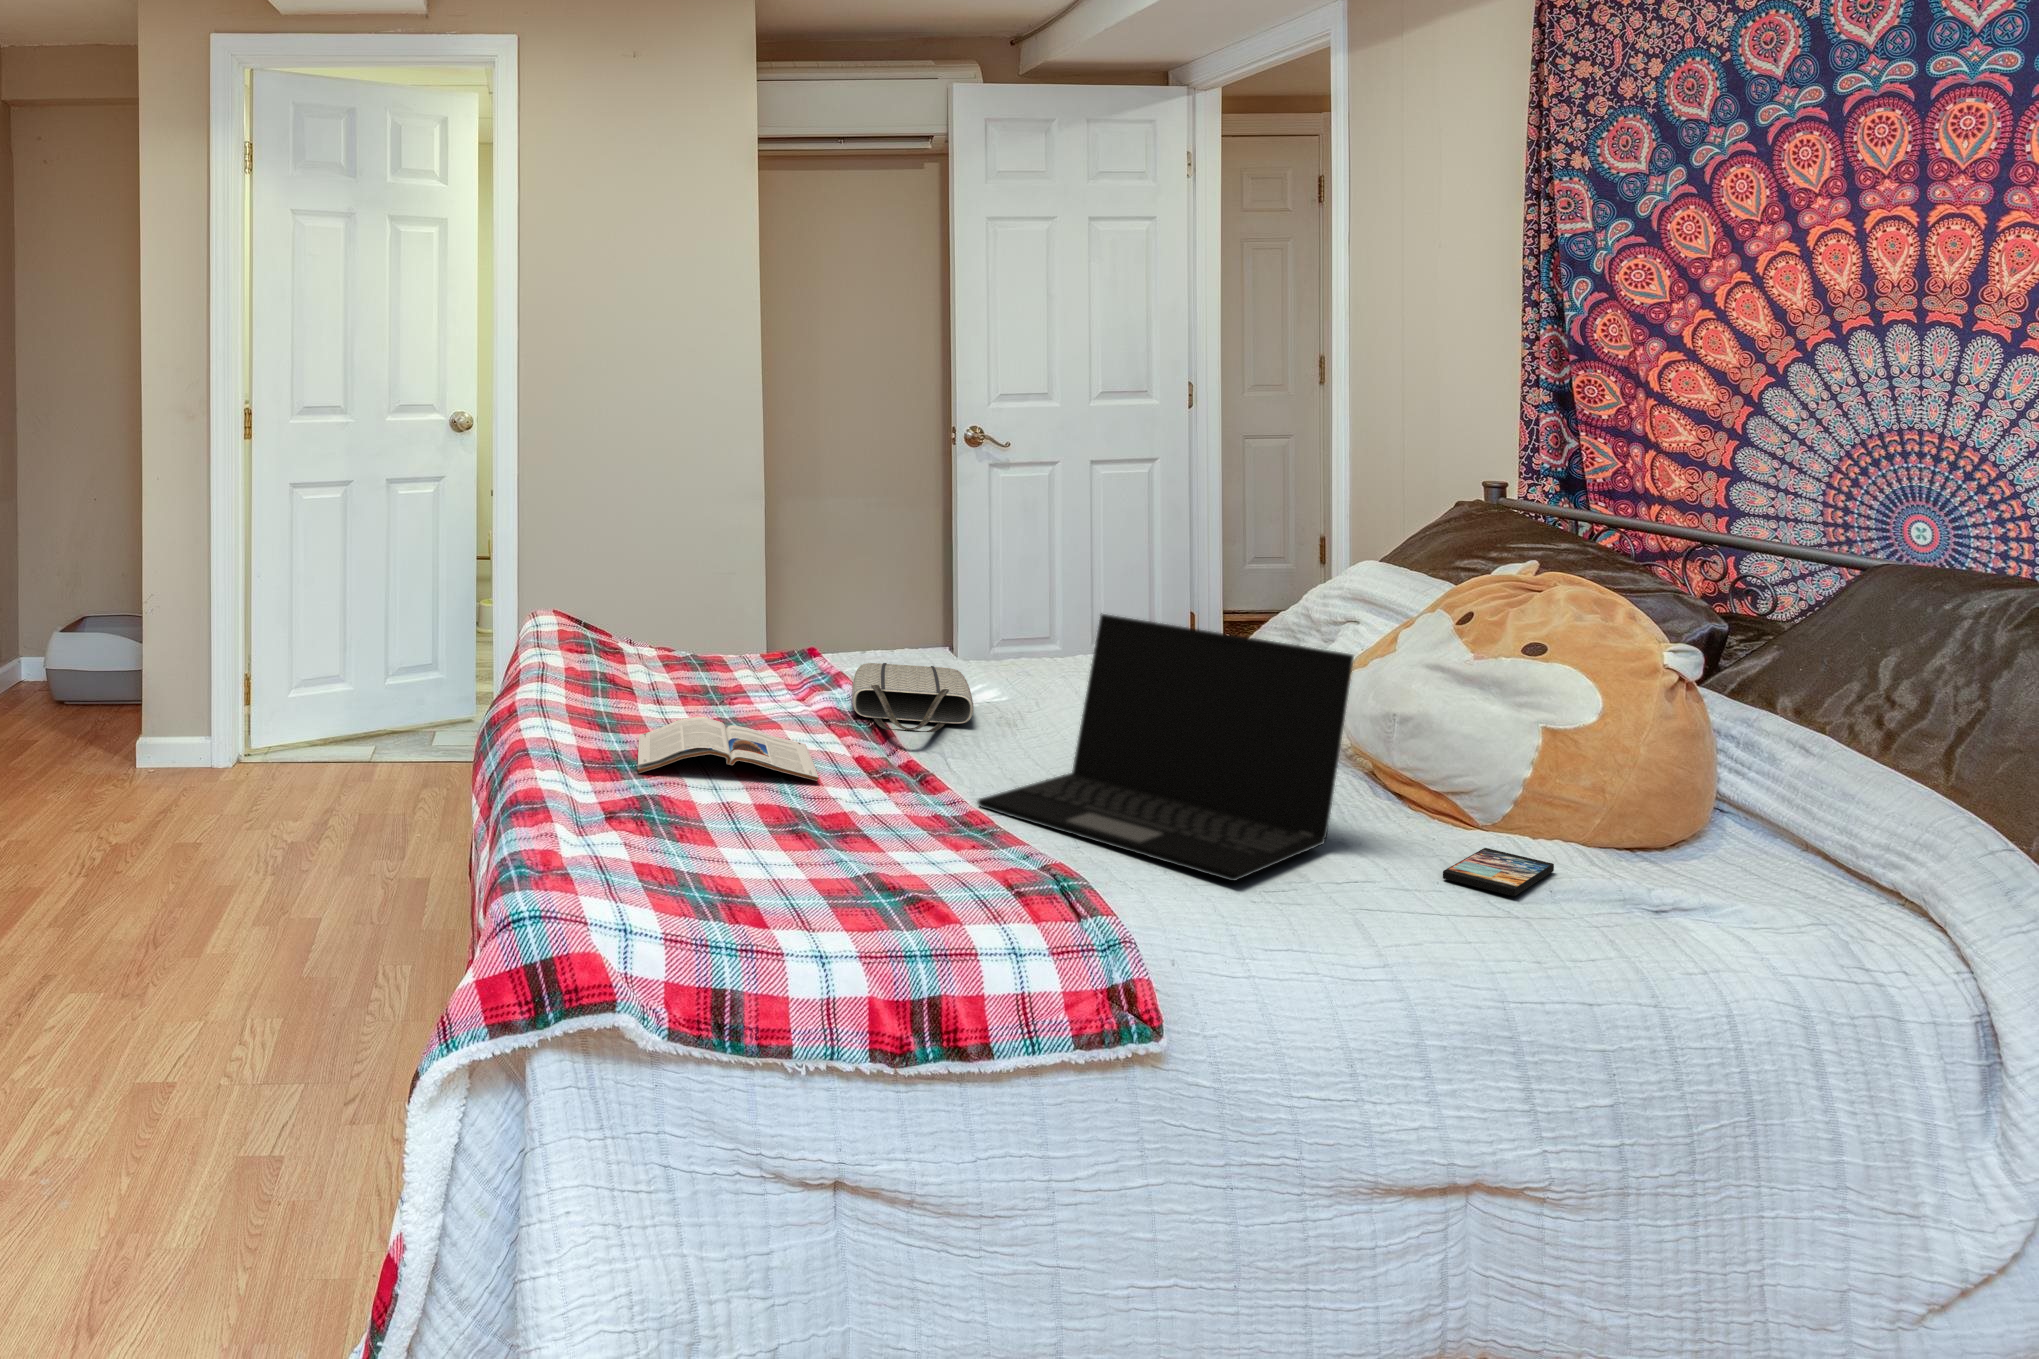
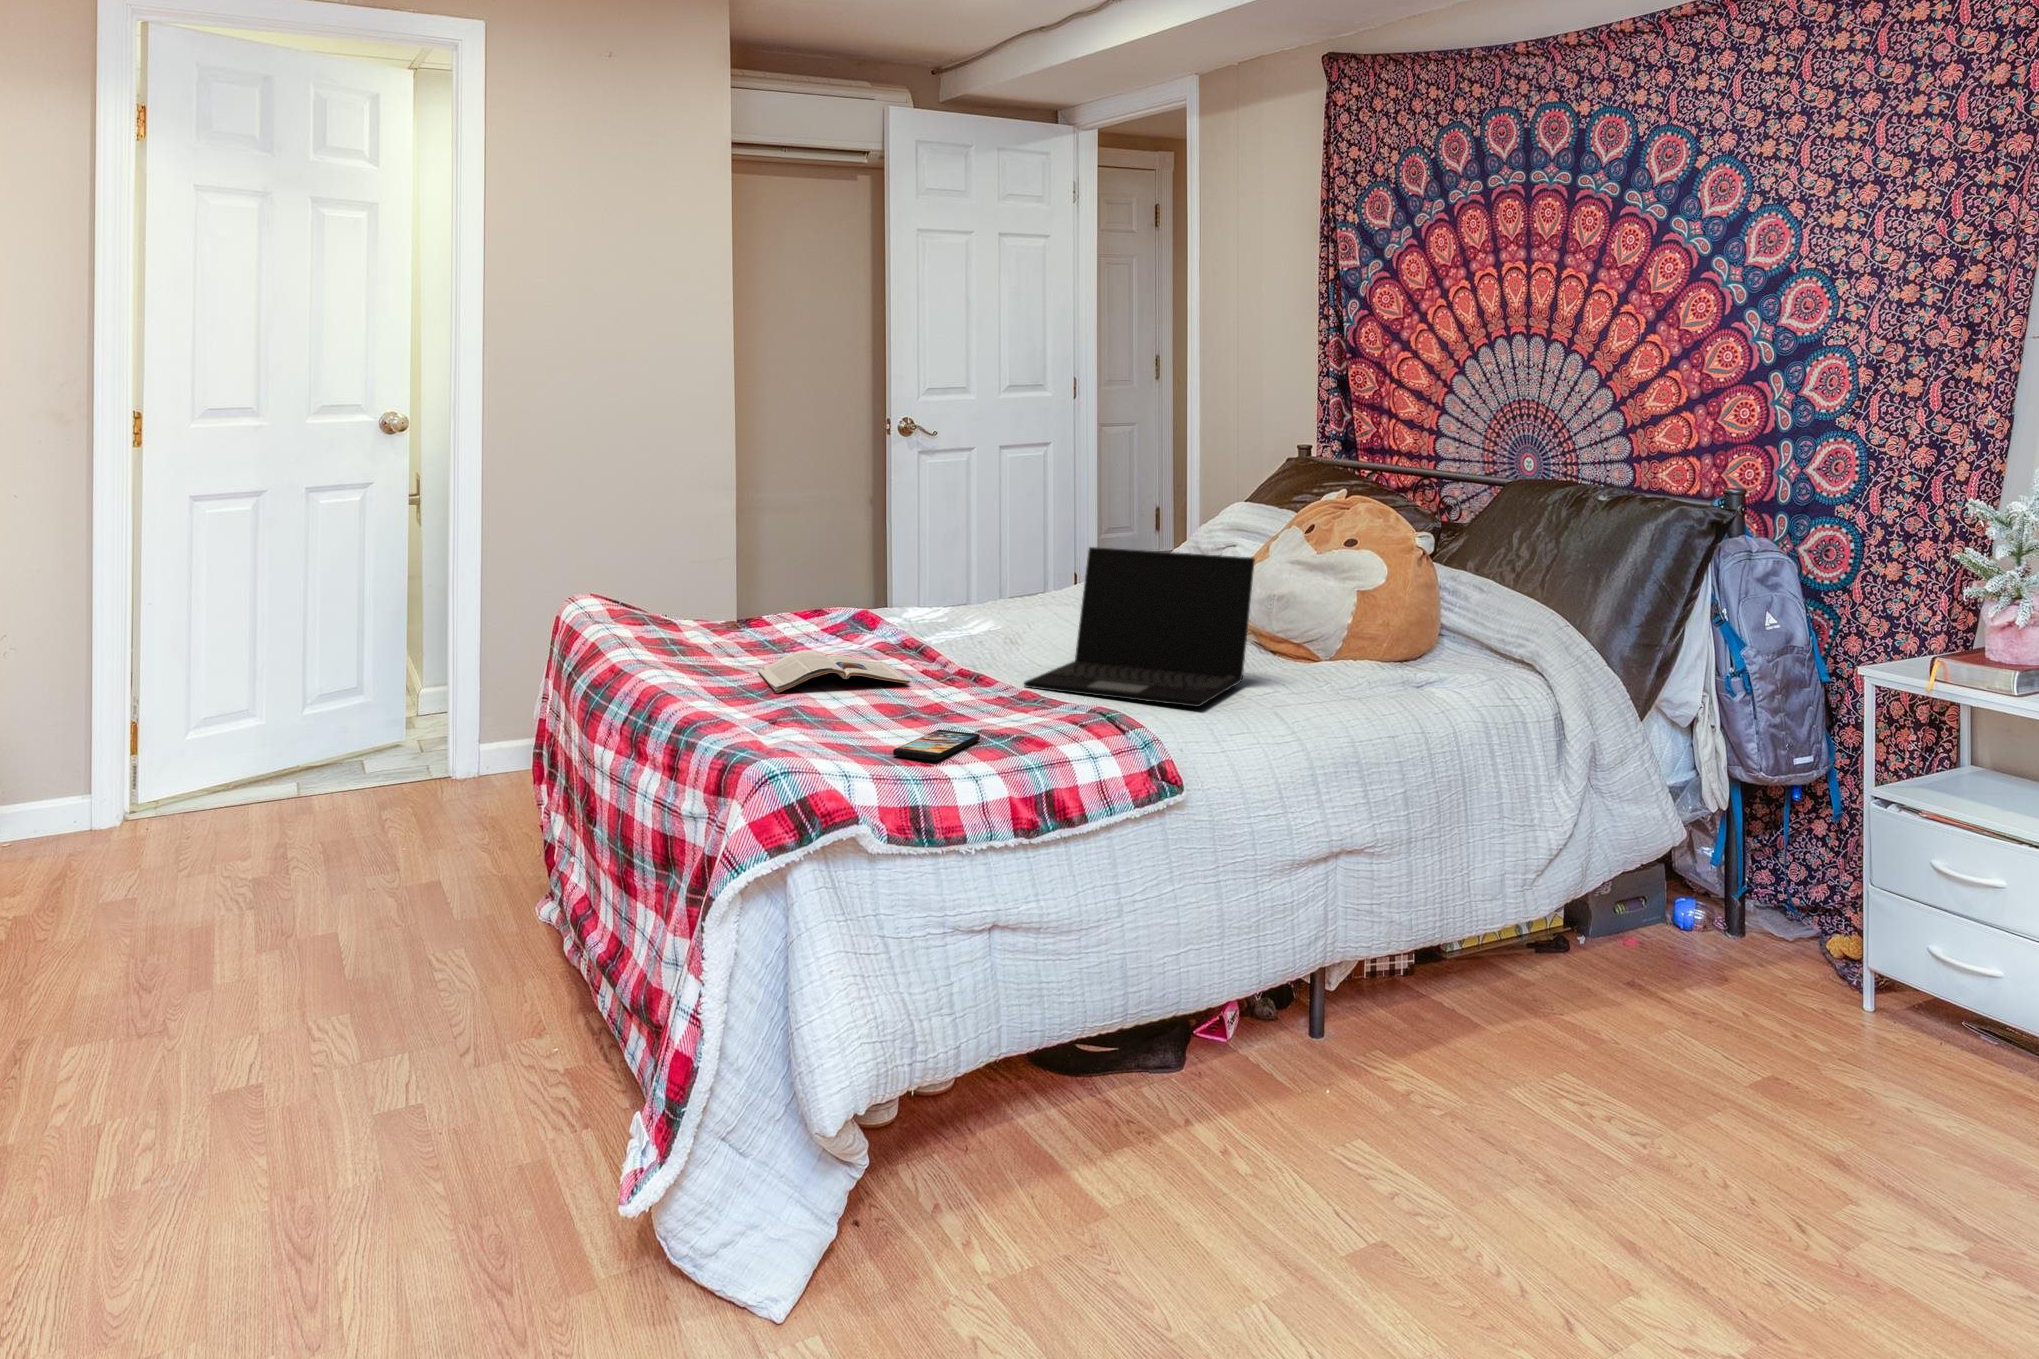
tote bag: present [852,663,973,732] -> none [894,603,993,648]
smartphone: present [1443,848,1554,896] -> present [893,730,980,761]

